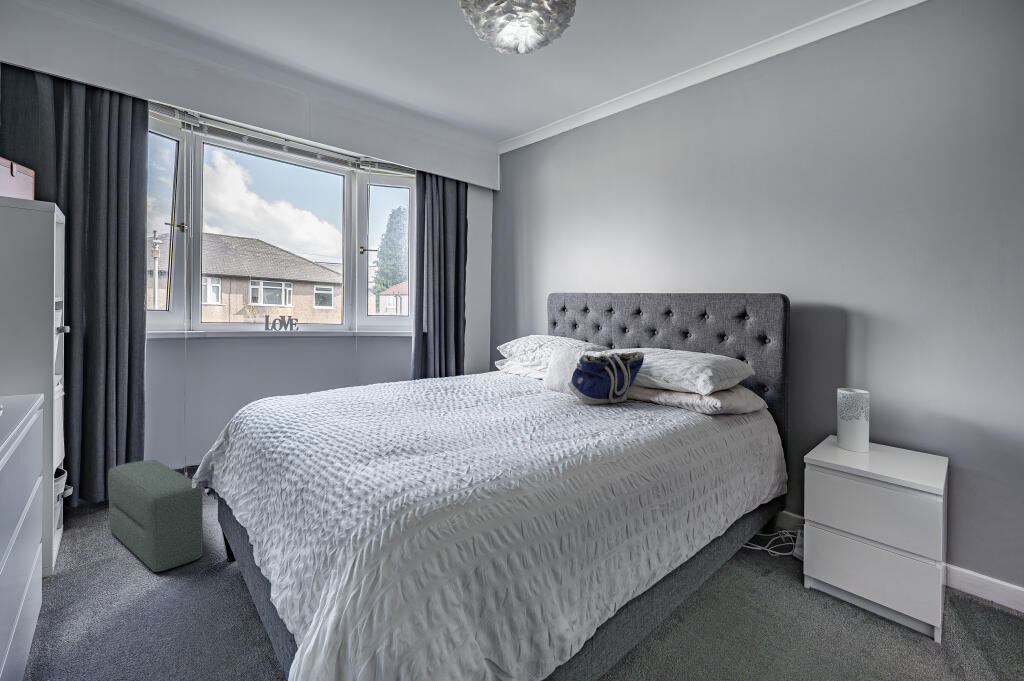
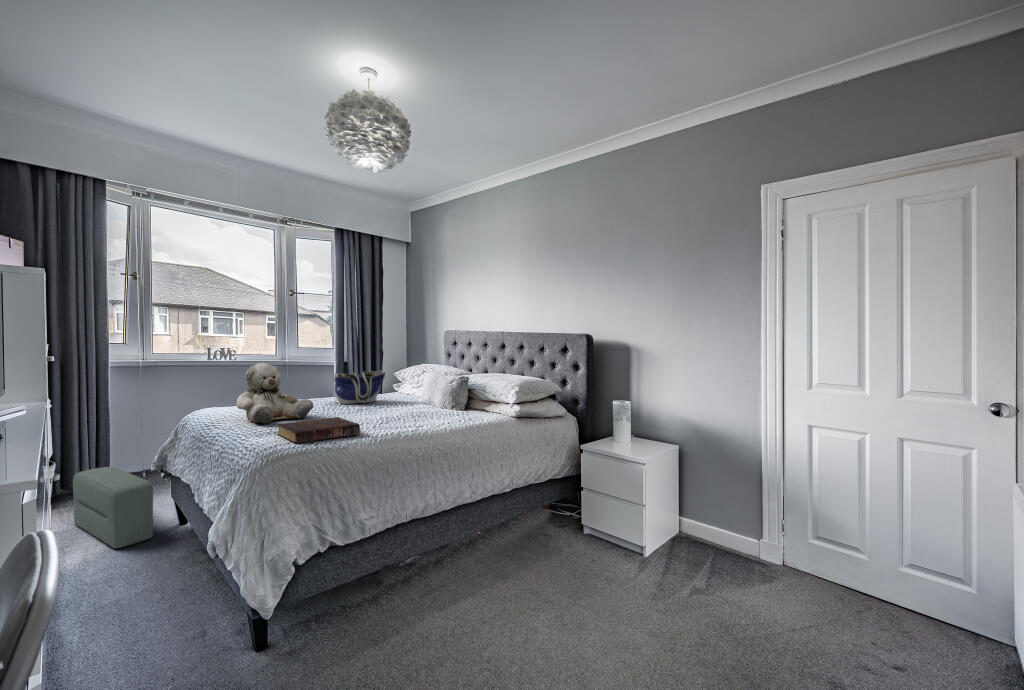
teddy bear: none [309,326,409,410] -> present [236,363,314,424]
tote bag: present [568,352,644,404] -> present [333,370,385,404]
book: none [370,403,492,443] -> present [277,417,360,444]

